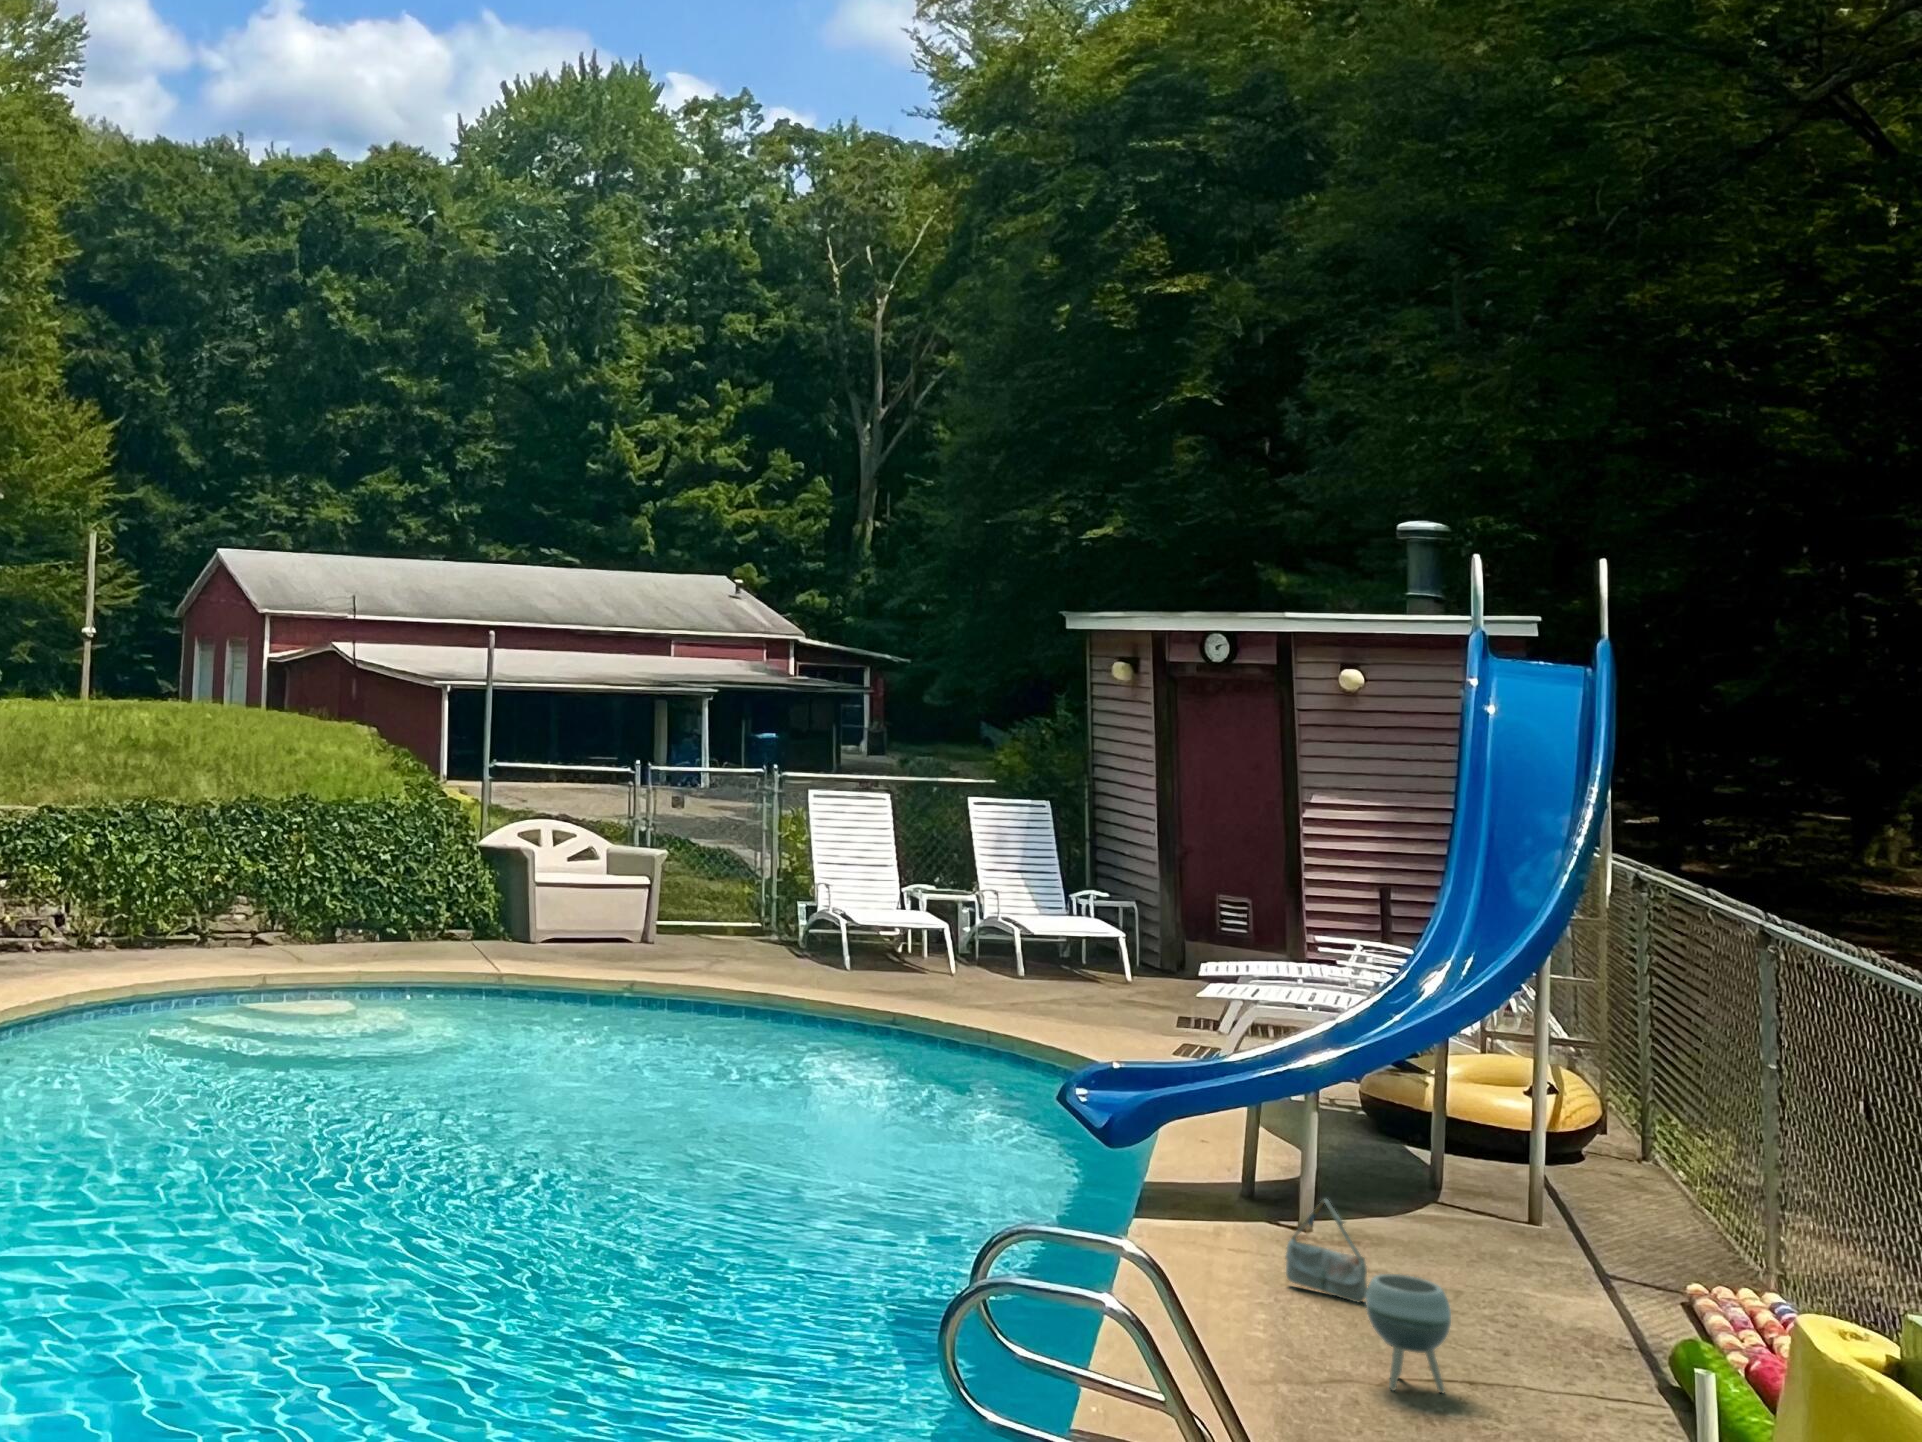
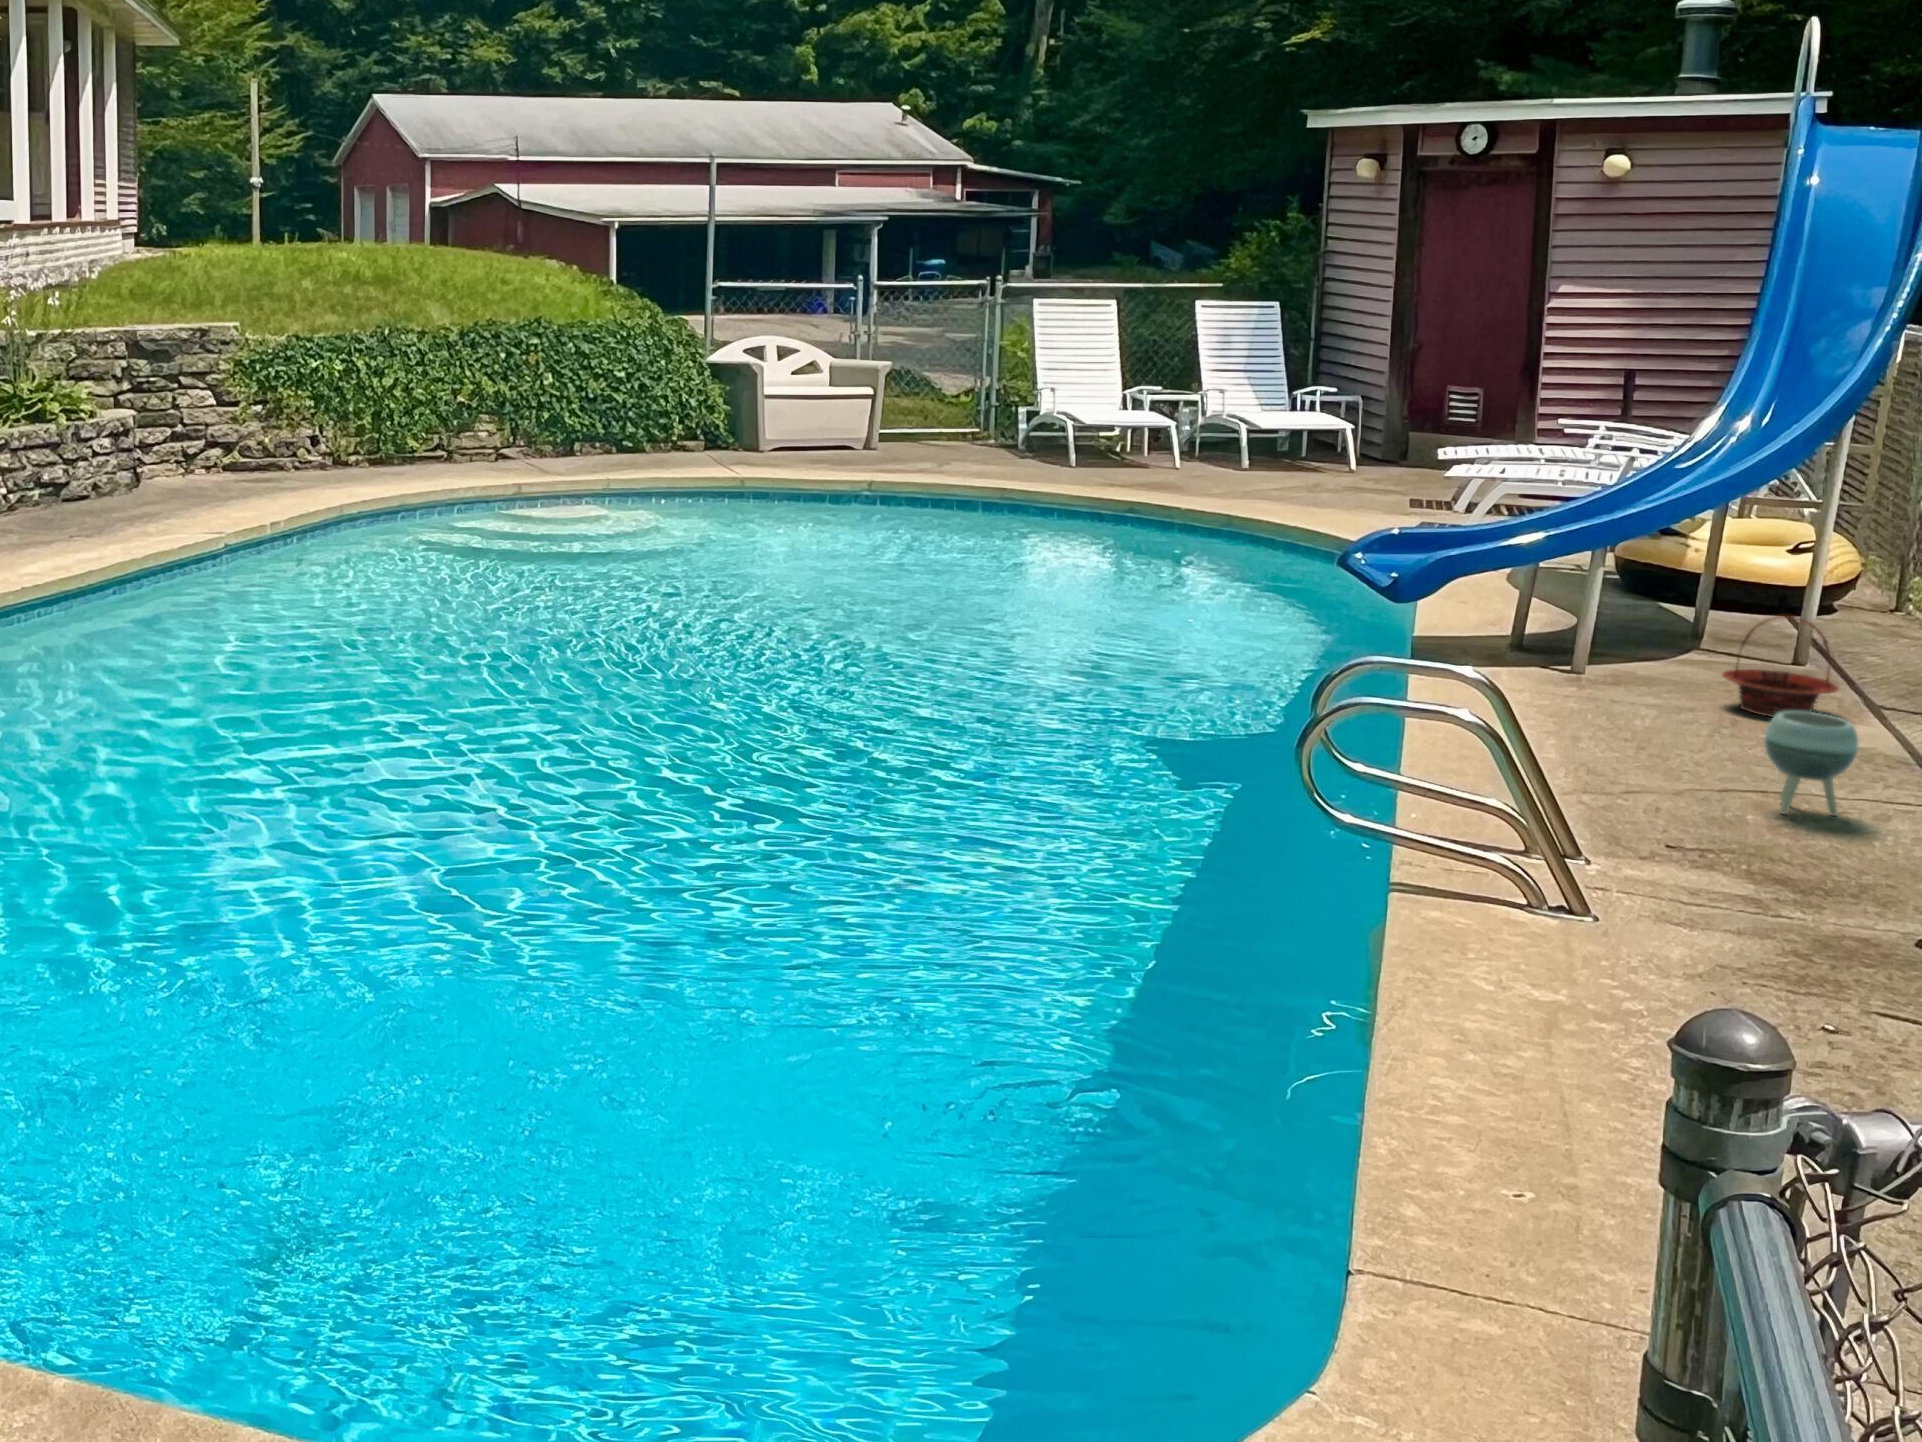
basket: none [1378,1166,1490,1280] -> present [1721,616,1839,717]
bag: present [1286,1200,1368,1303] -> none [1634,648,1725,740]

